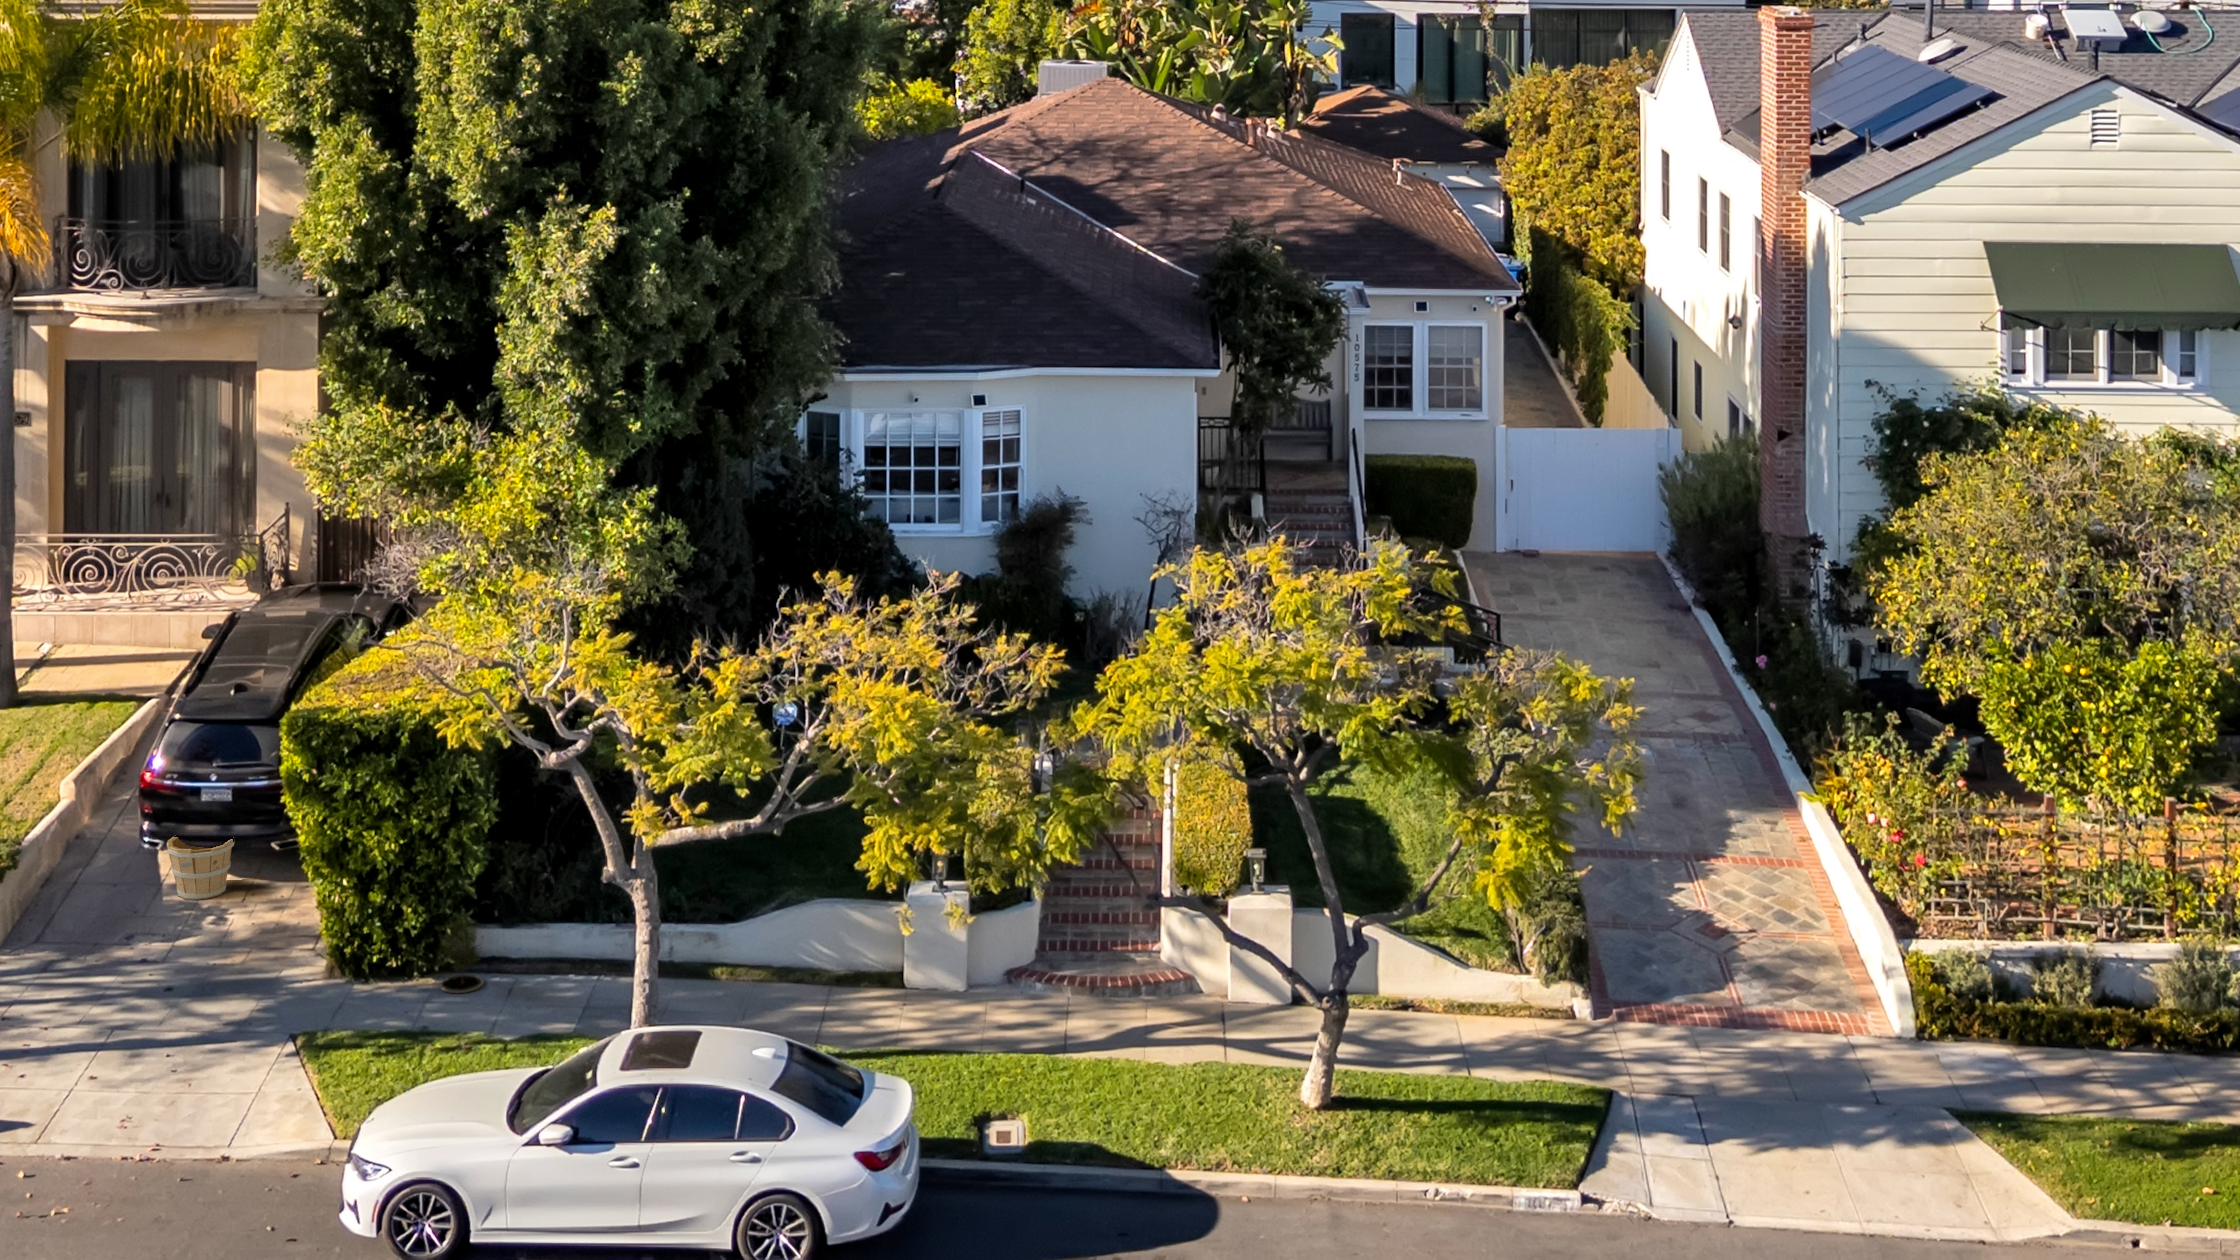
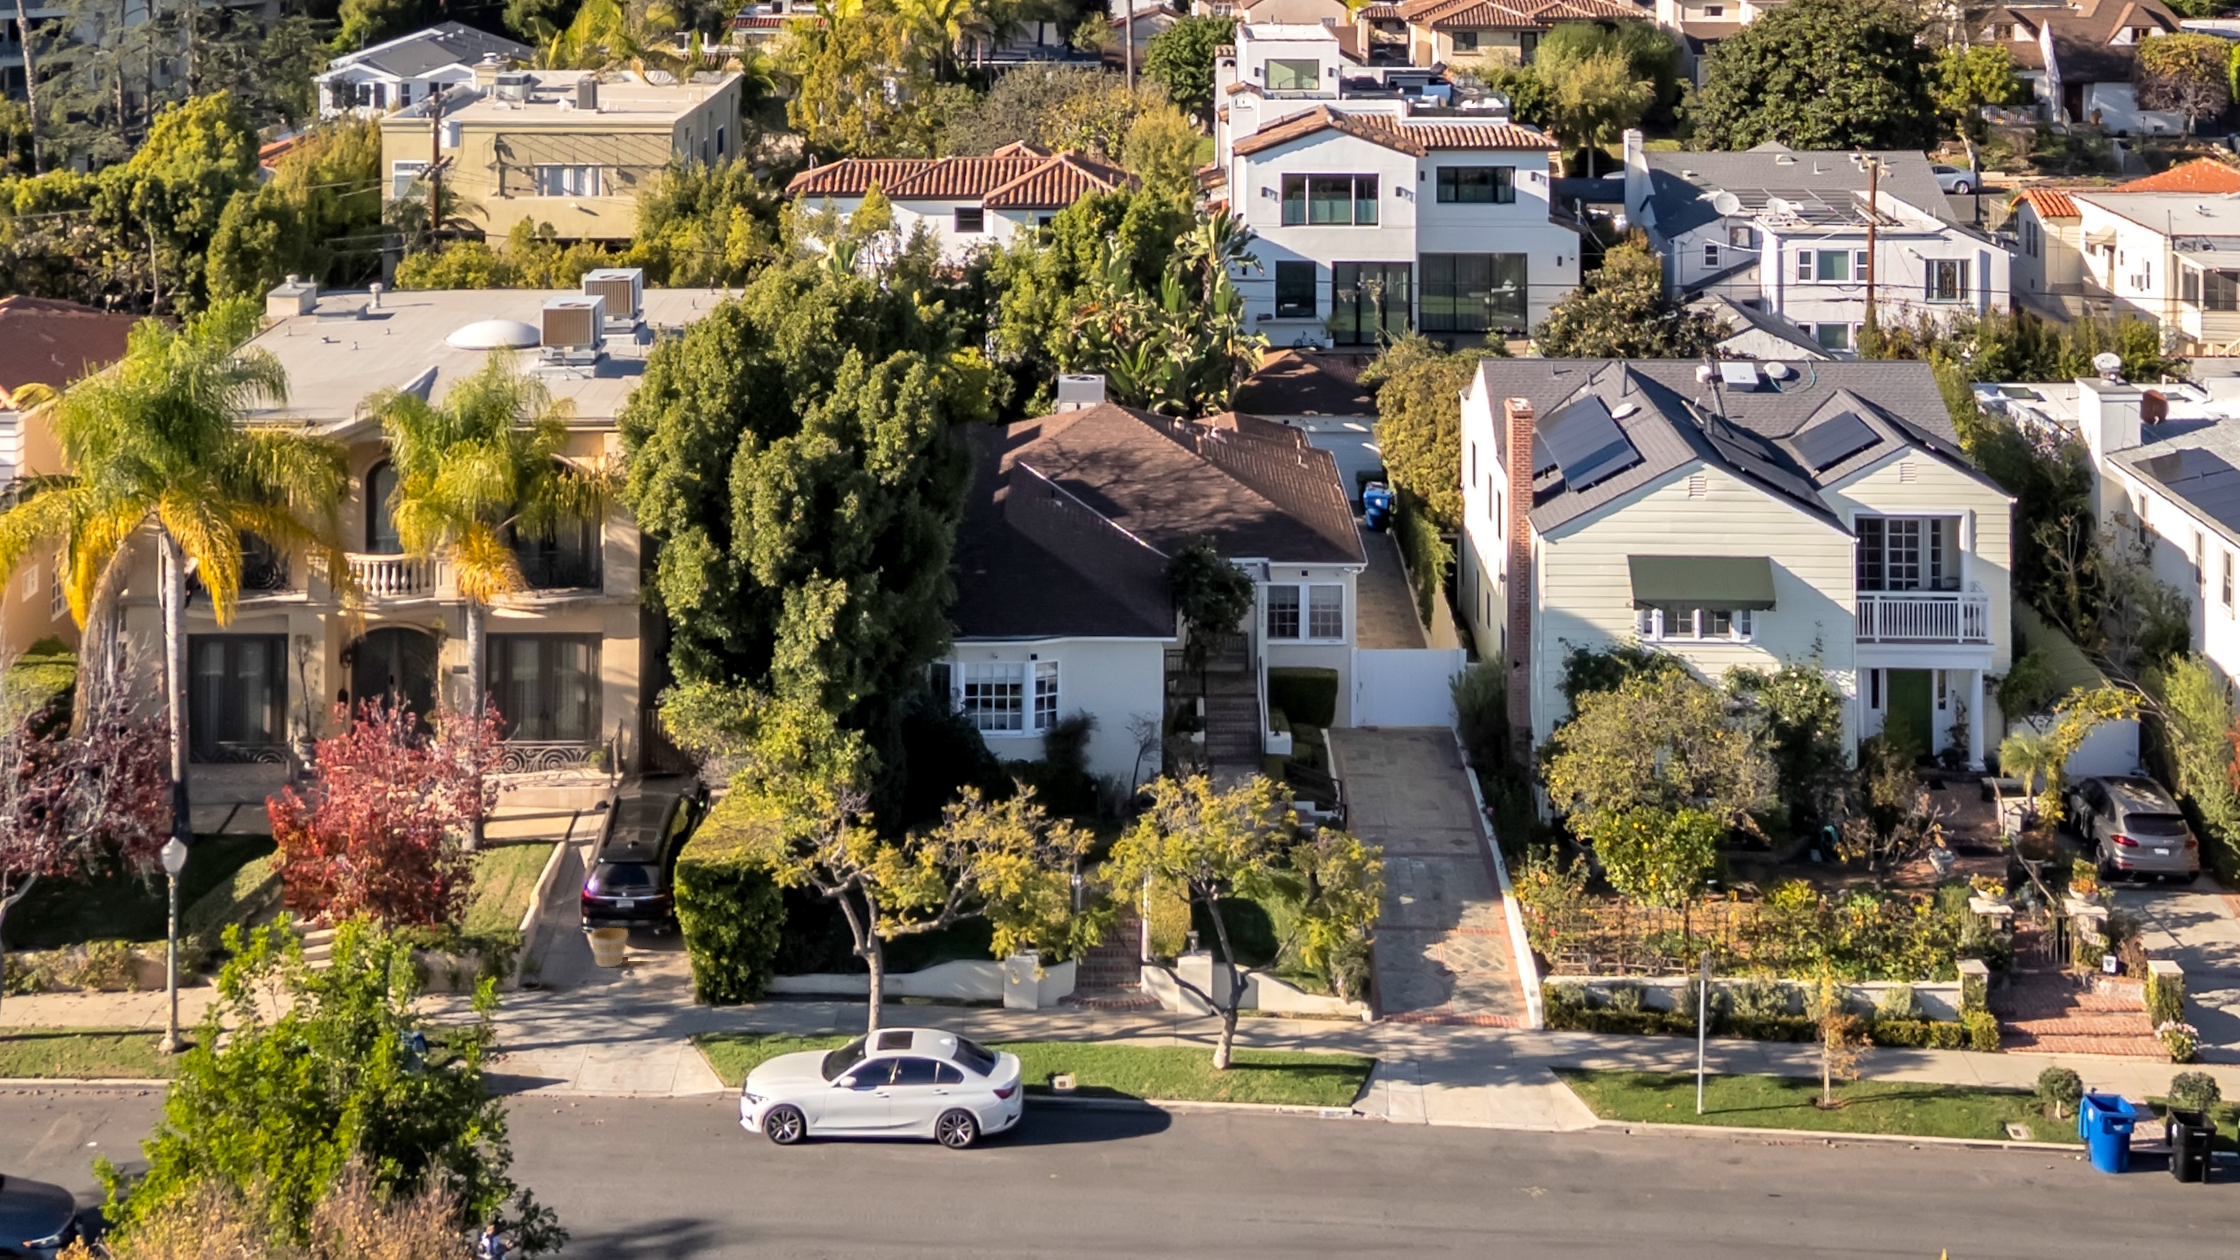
potted tree: present [439,918,483,993] -> present [519,951,543,991]

